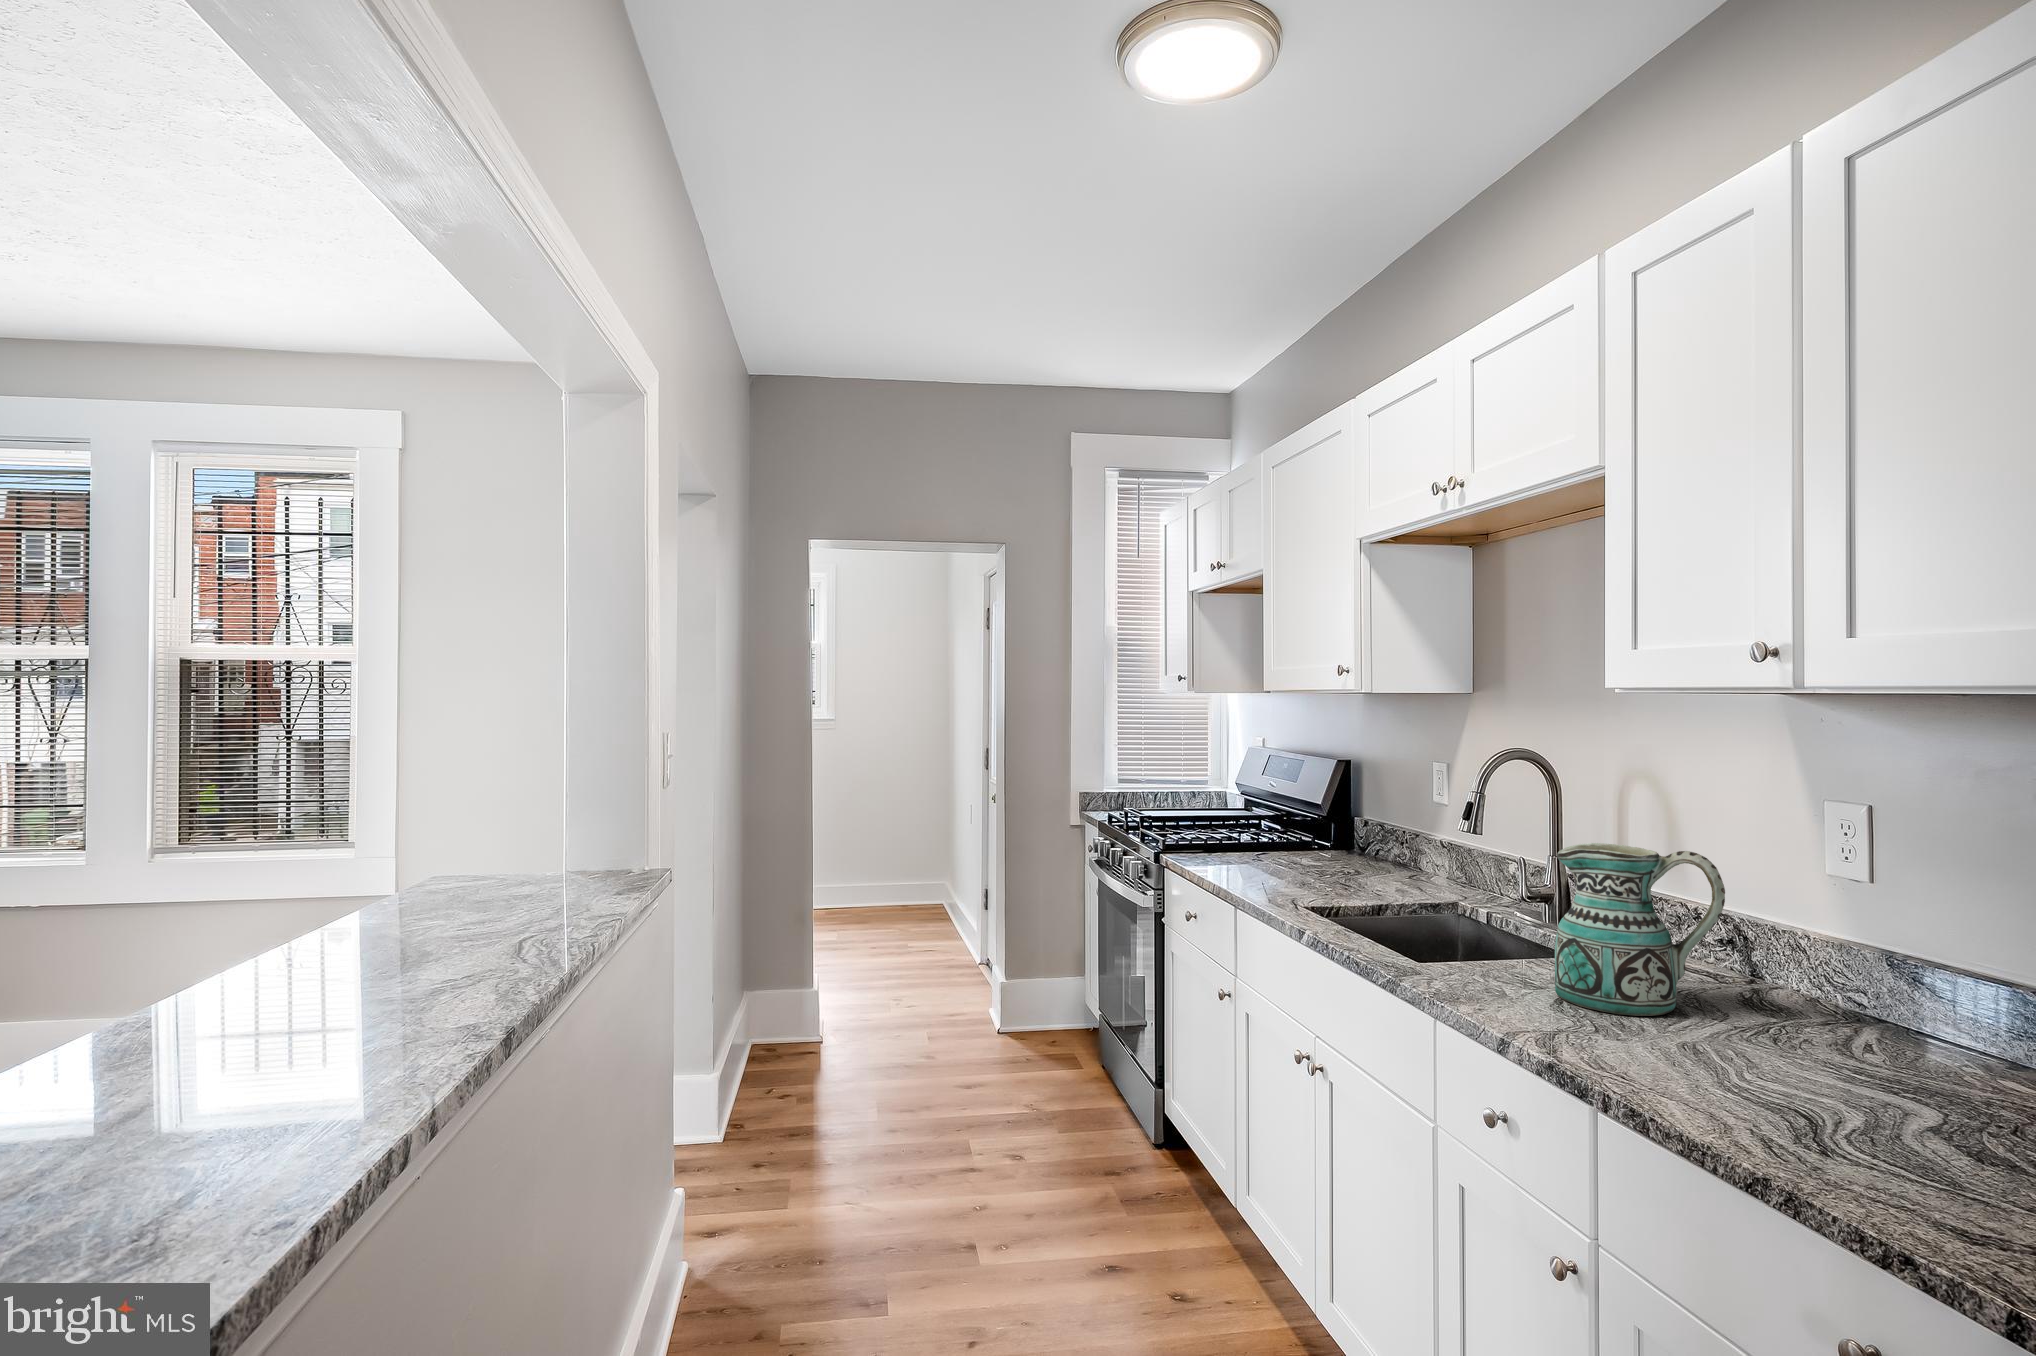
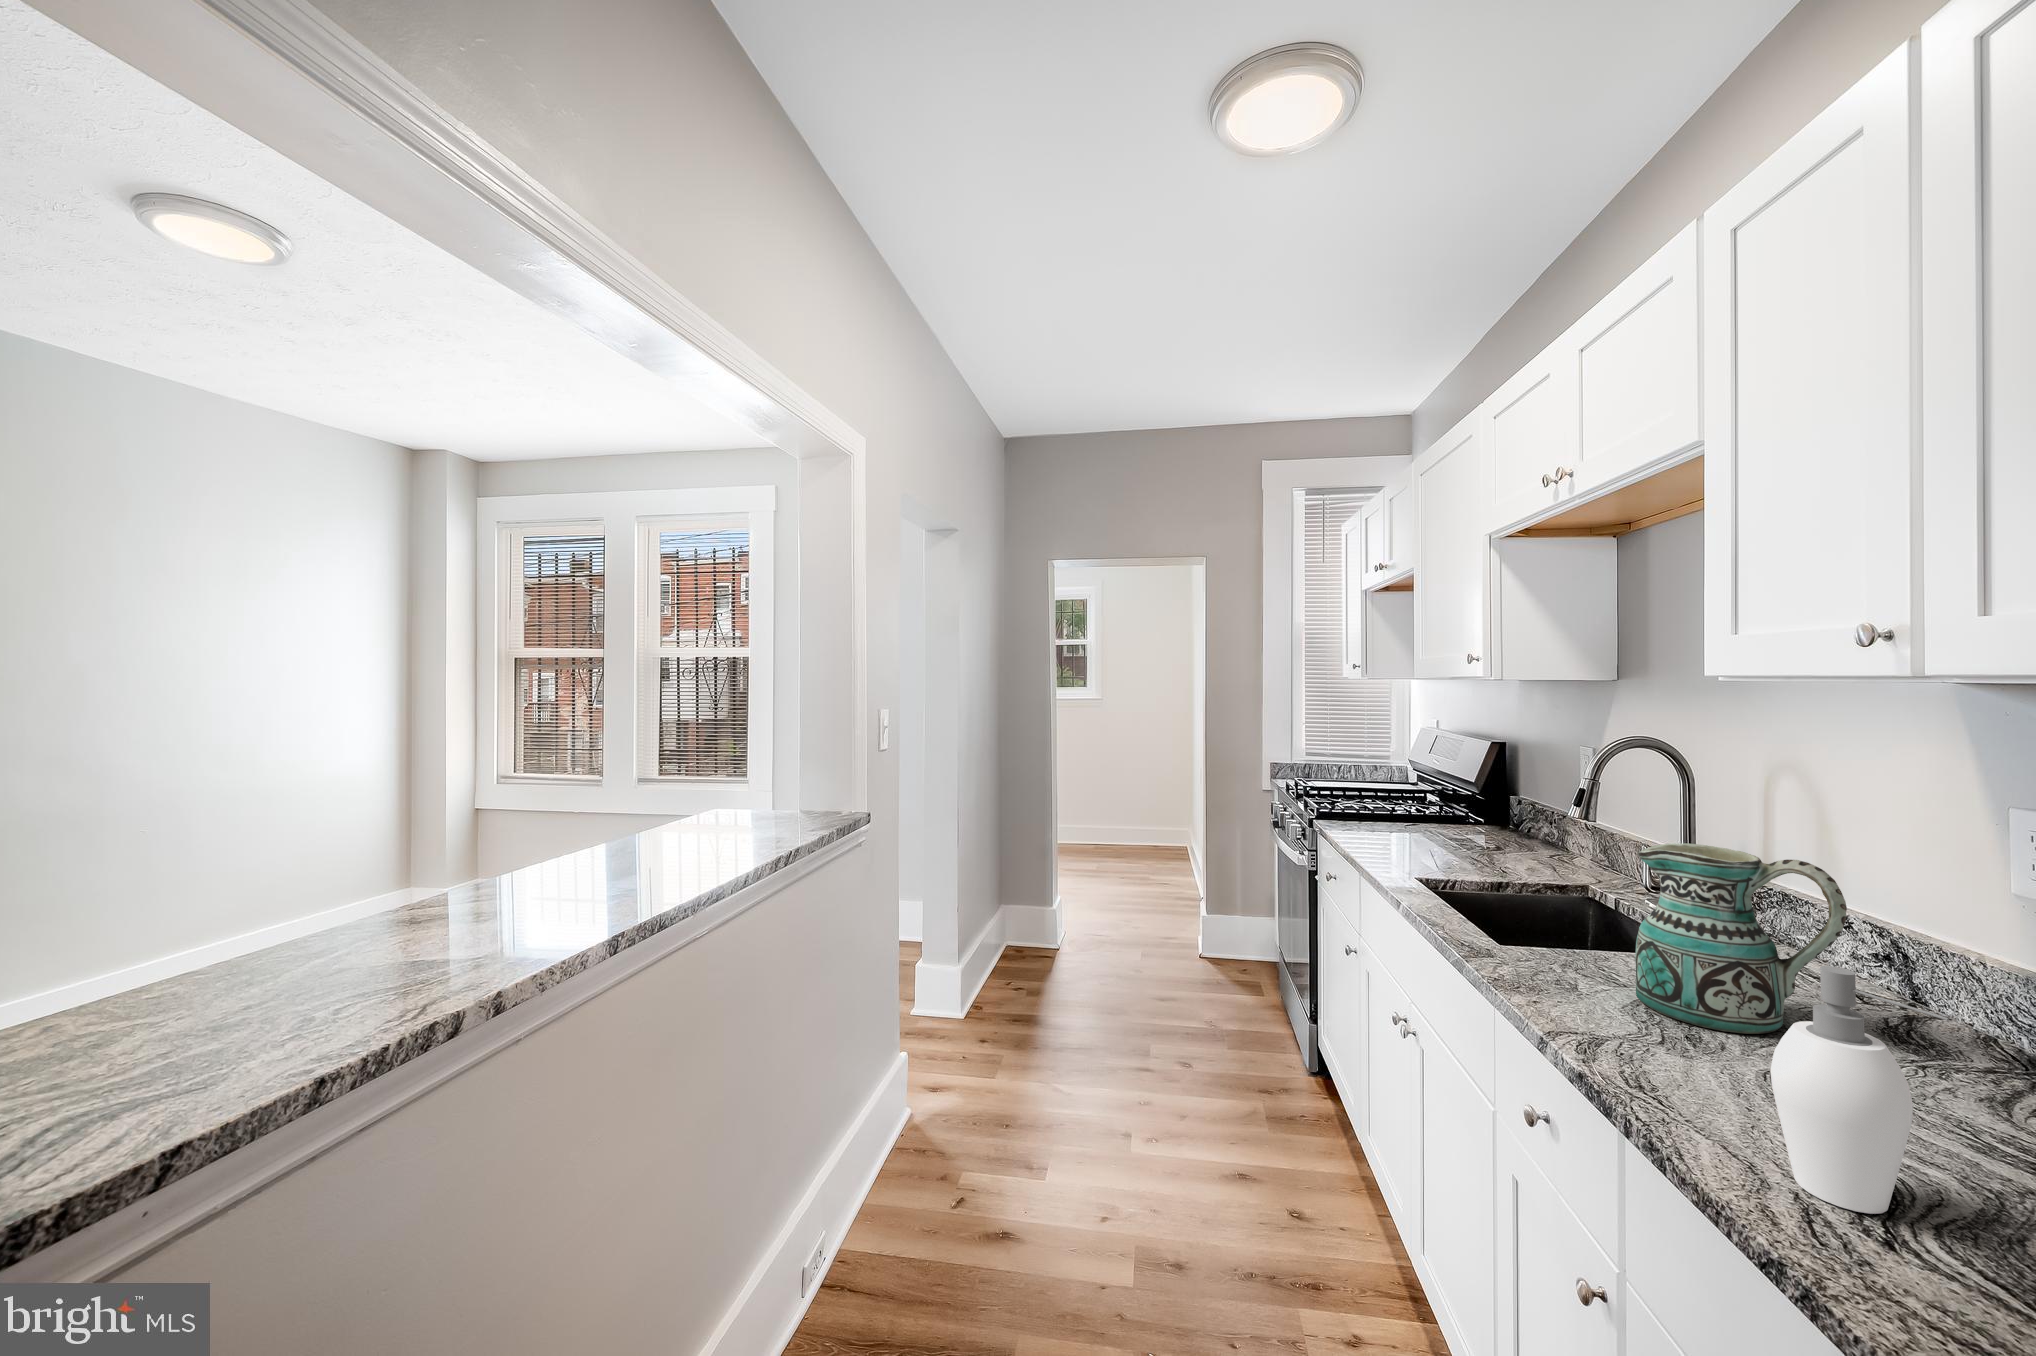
soap dispenser: none [1725,928,1861,1135] -> present [1770,966,1949,1214]

